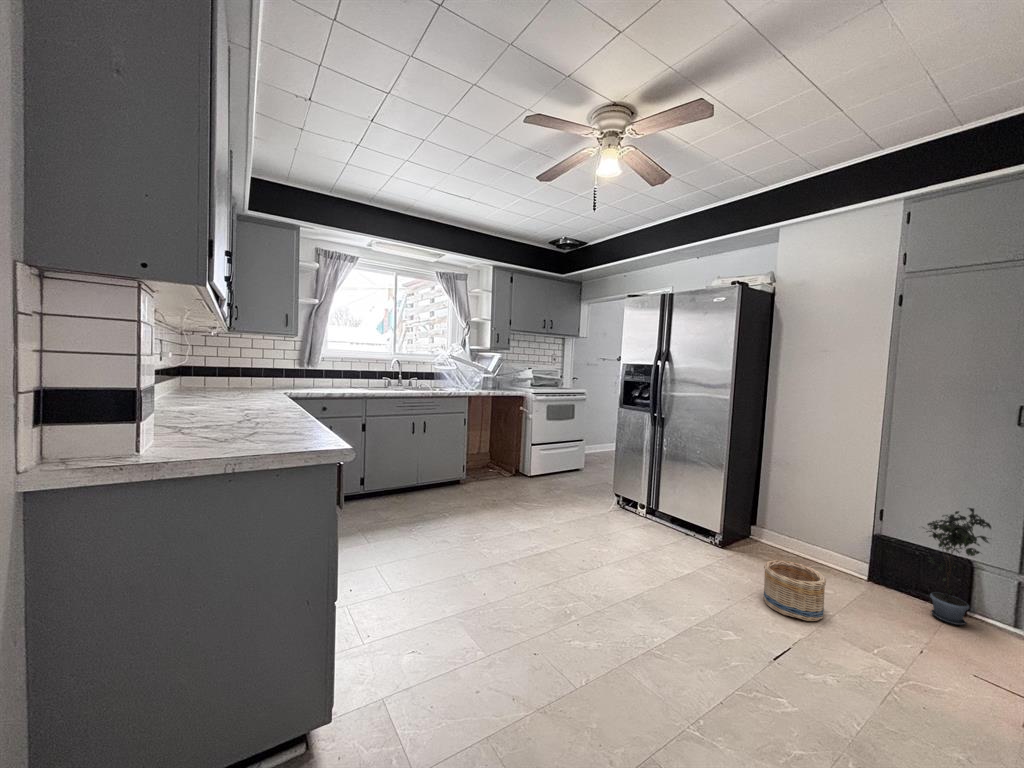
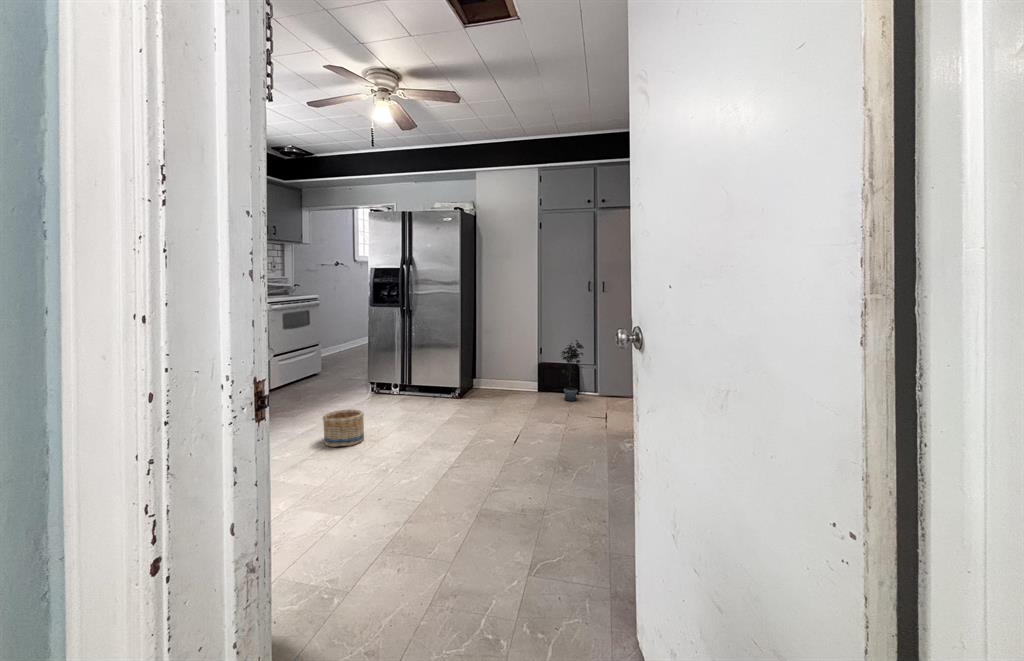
basket: present [764,560,826,621] -> present [323,410,364,447]

